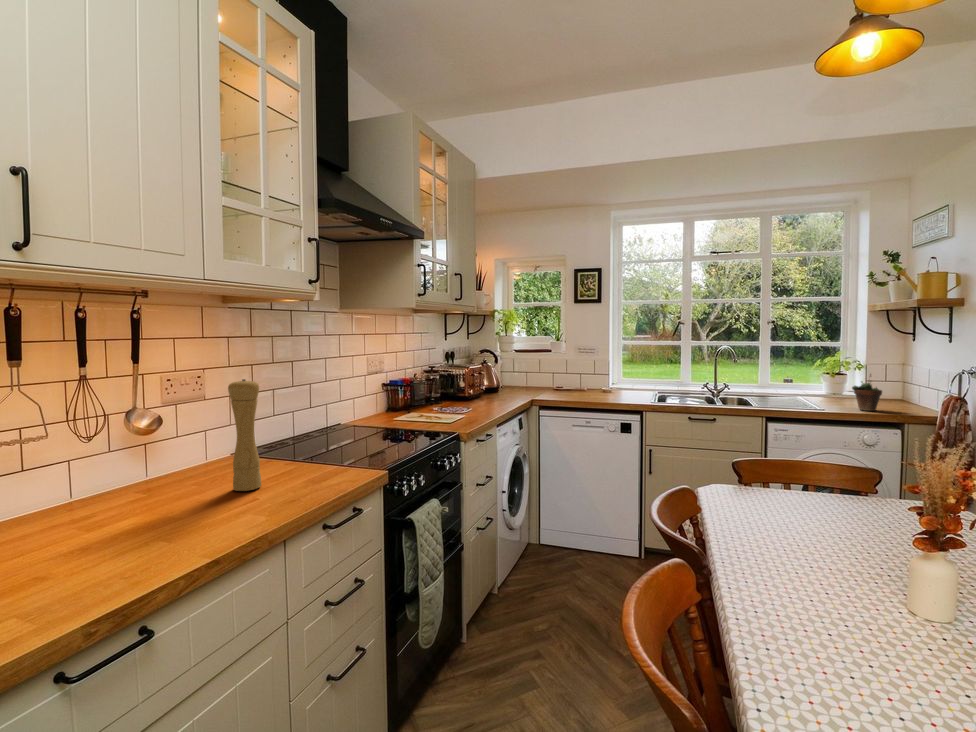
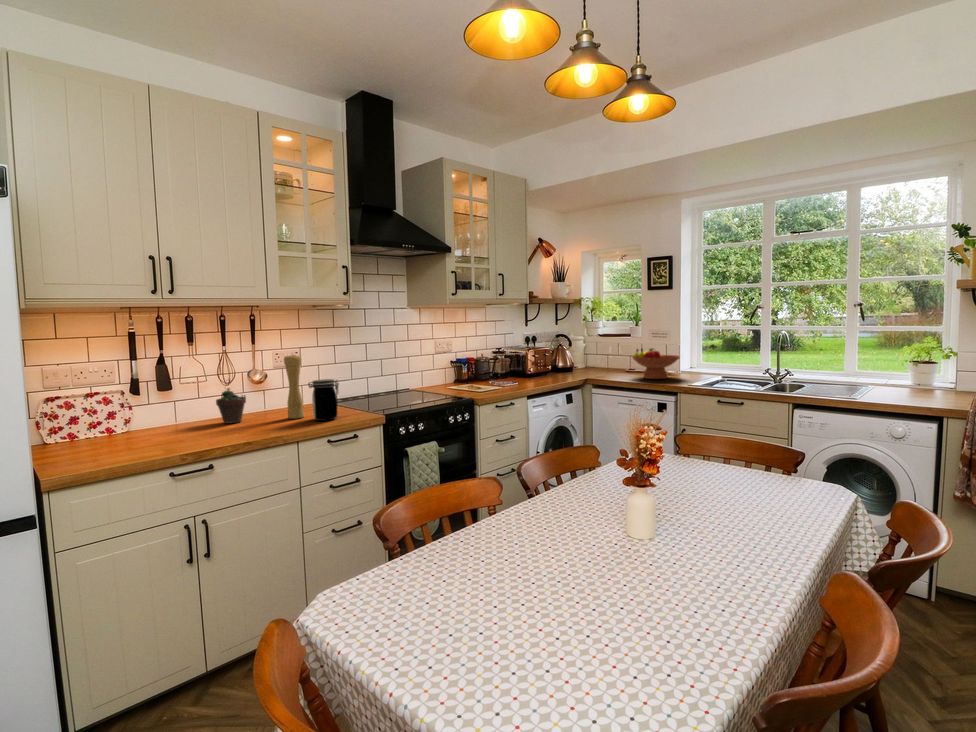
fruit bowl: none [578,365,630,398] -> present [632,348,680,379]
succulent plant: present [852,374,882,411] -> present [216,381,246,423]
jar: none [282,419,334,489] -> present [308,379,339,421]

